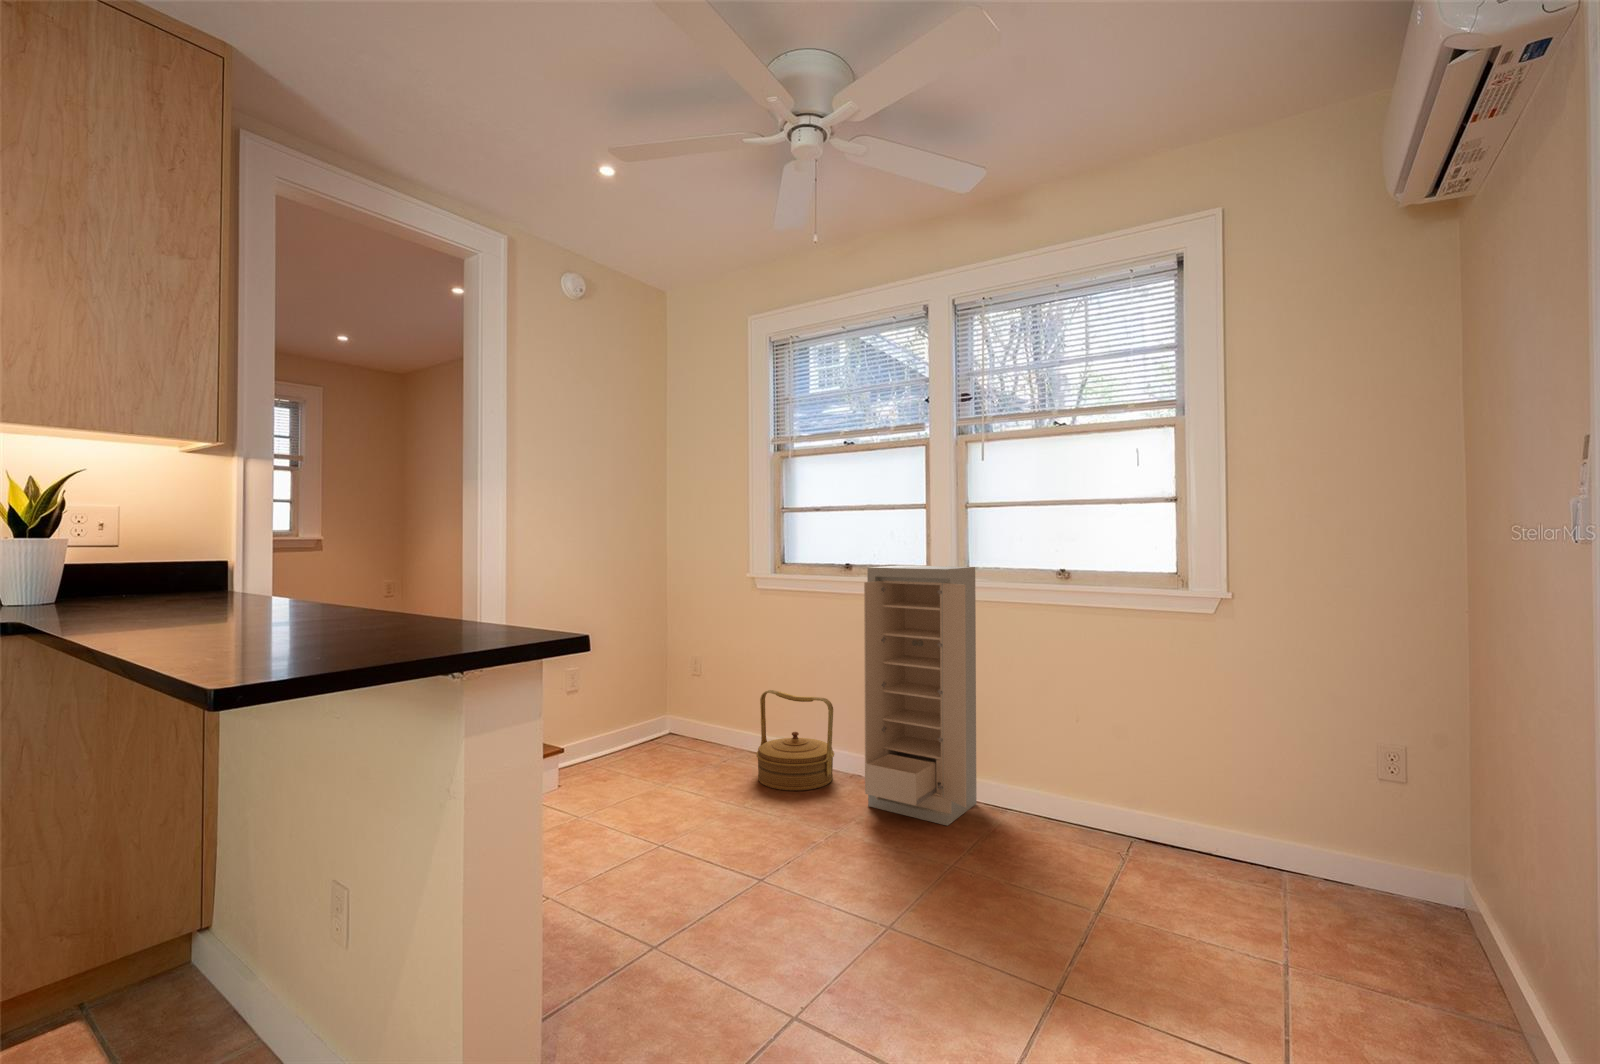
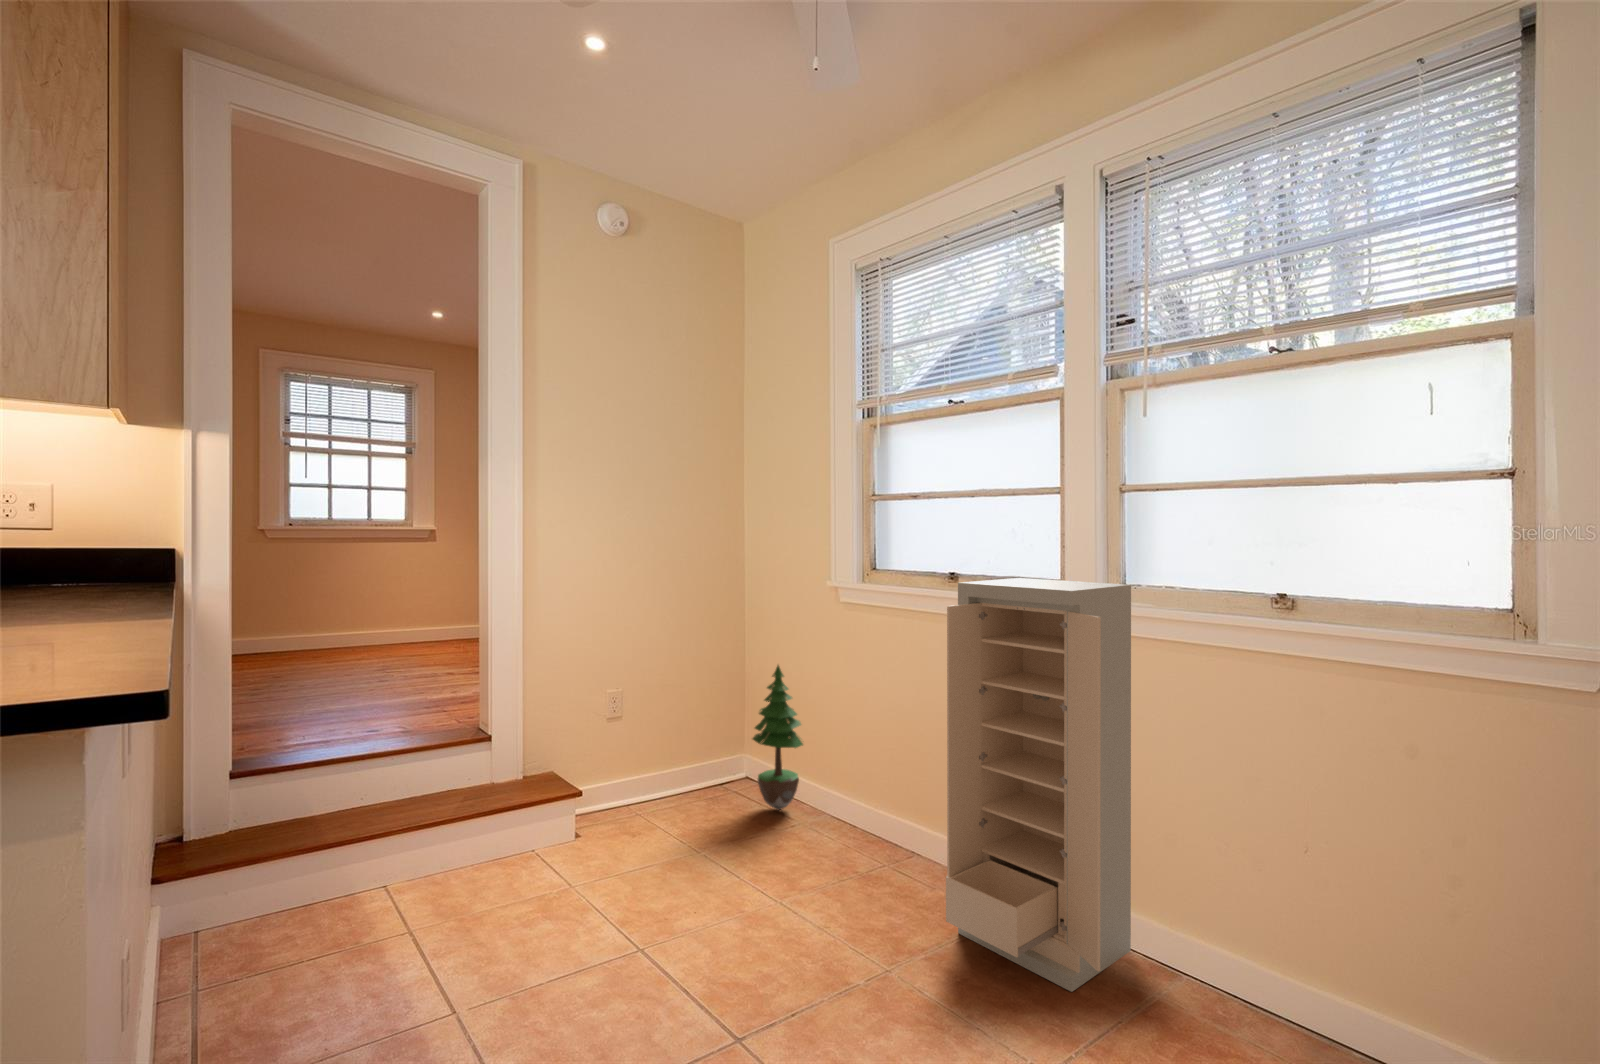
potted tree: none [689,638,730,752] -> present [753,665,803,810]
woven basket: present [756,690,834,791] -> none [819,741,927,891]

